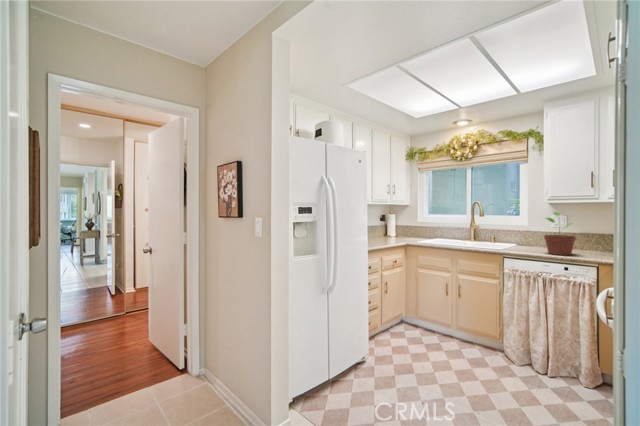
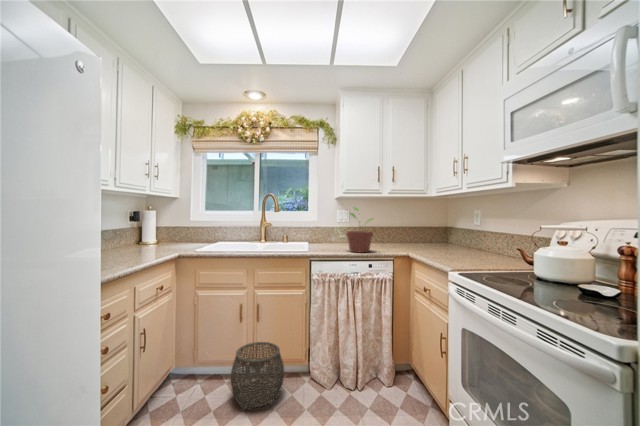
woven basket: none [434,313,476,357] -> present [230,342,284,408]

